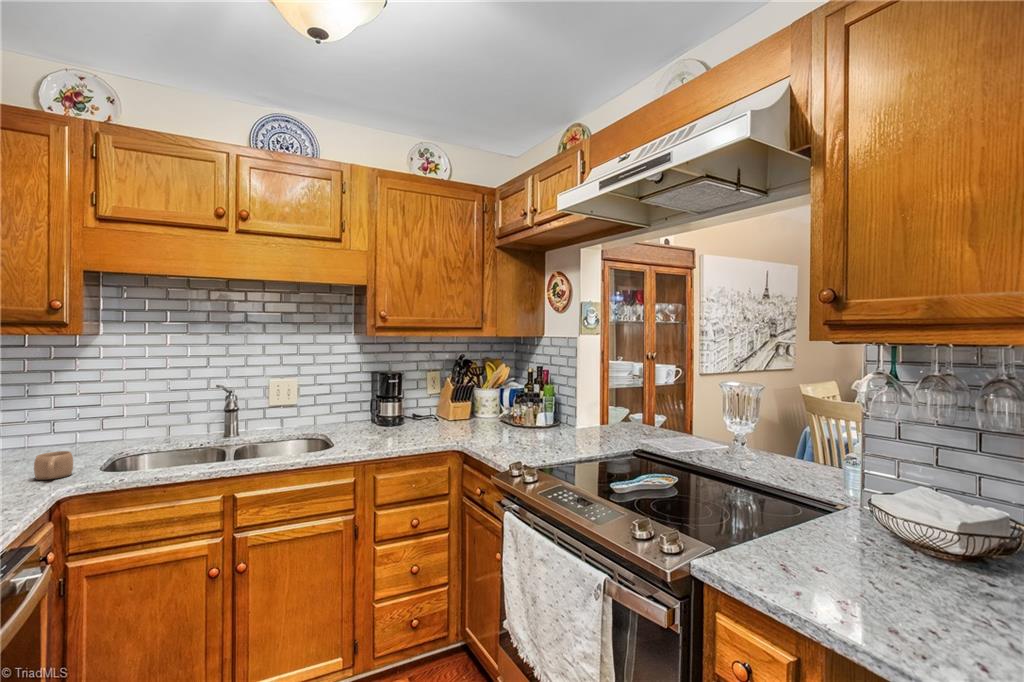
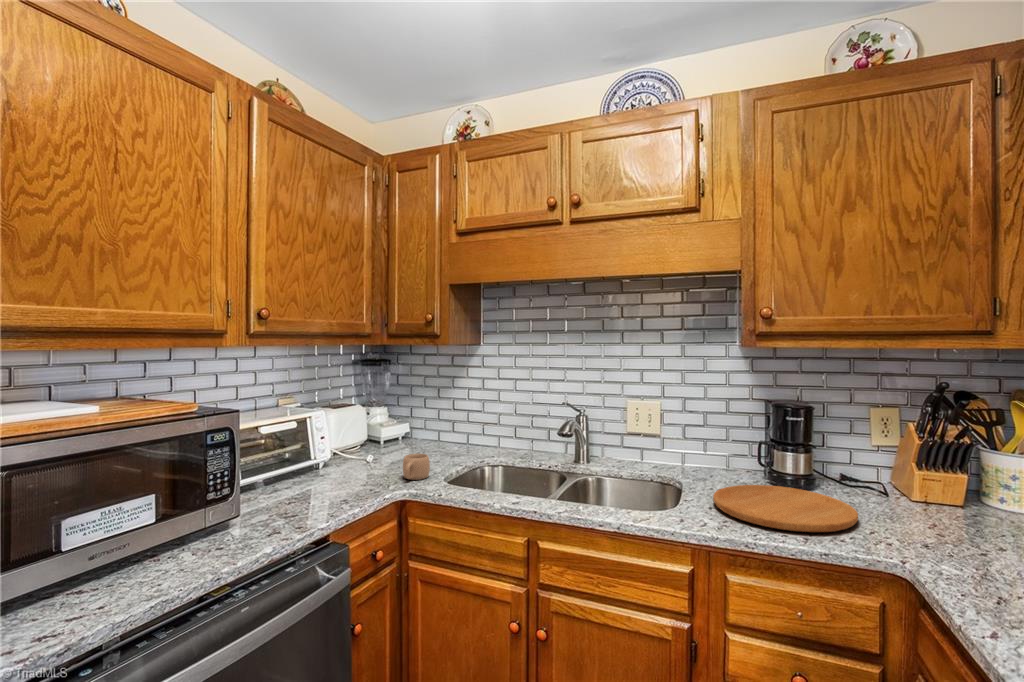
cutting board: none [354,424,433,444] -> present [713,485,858,532]

